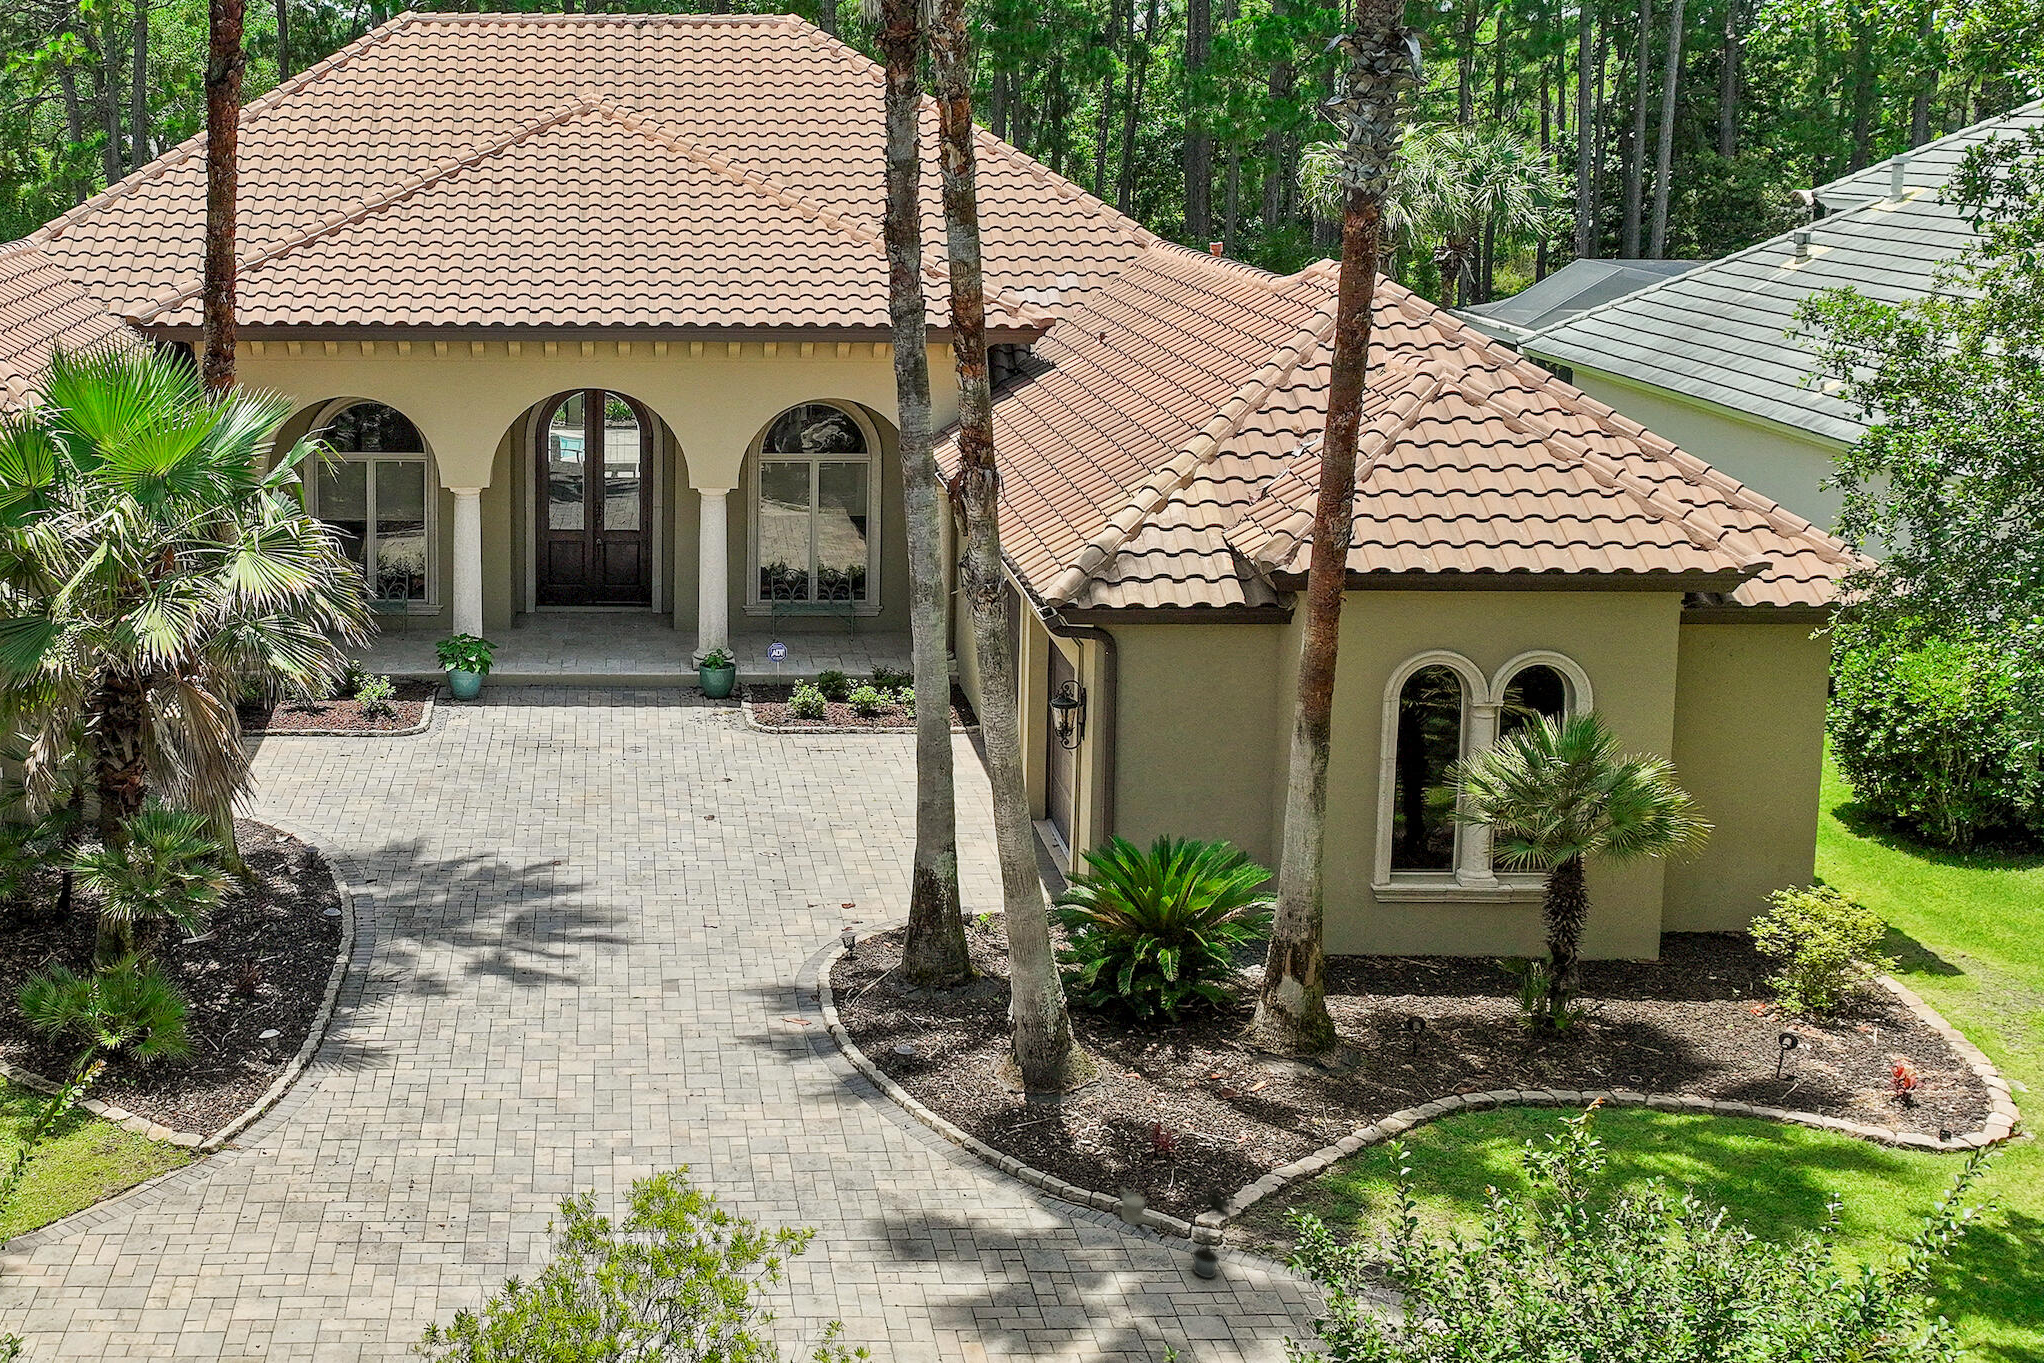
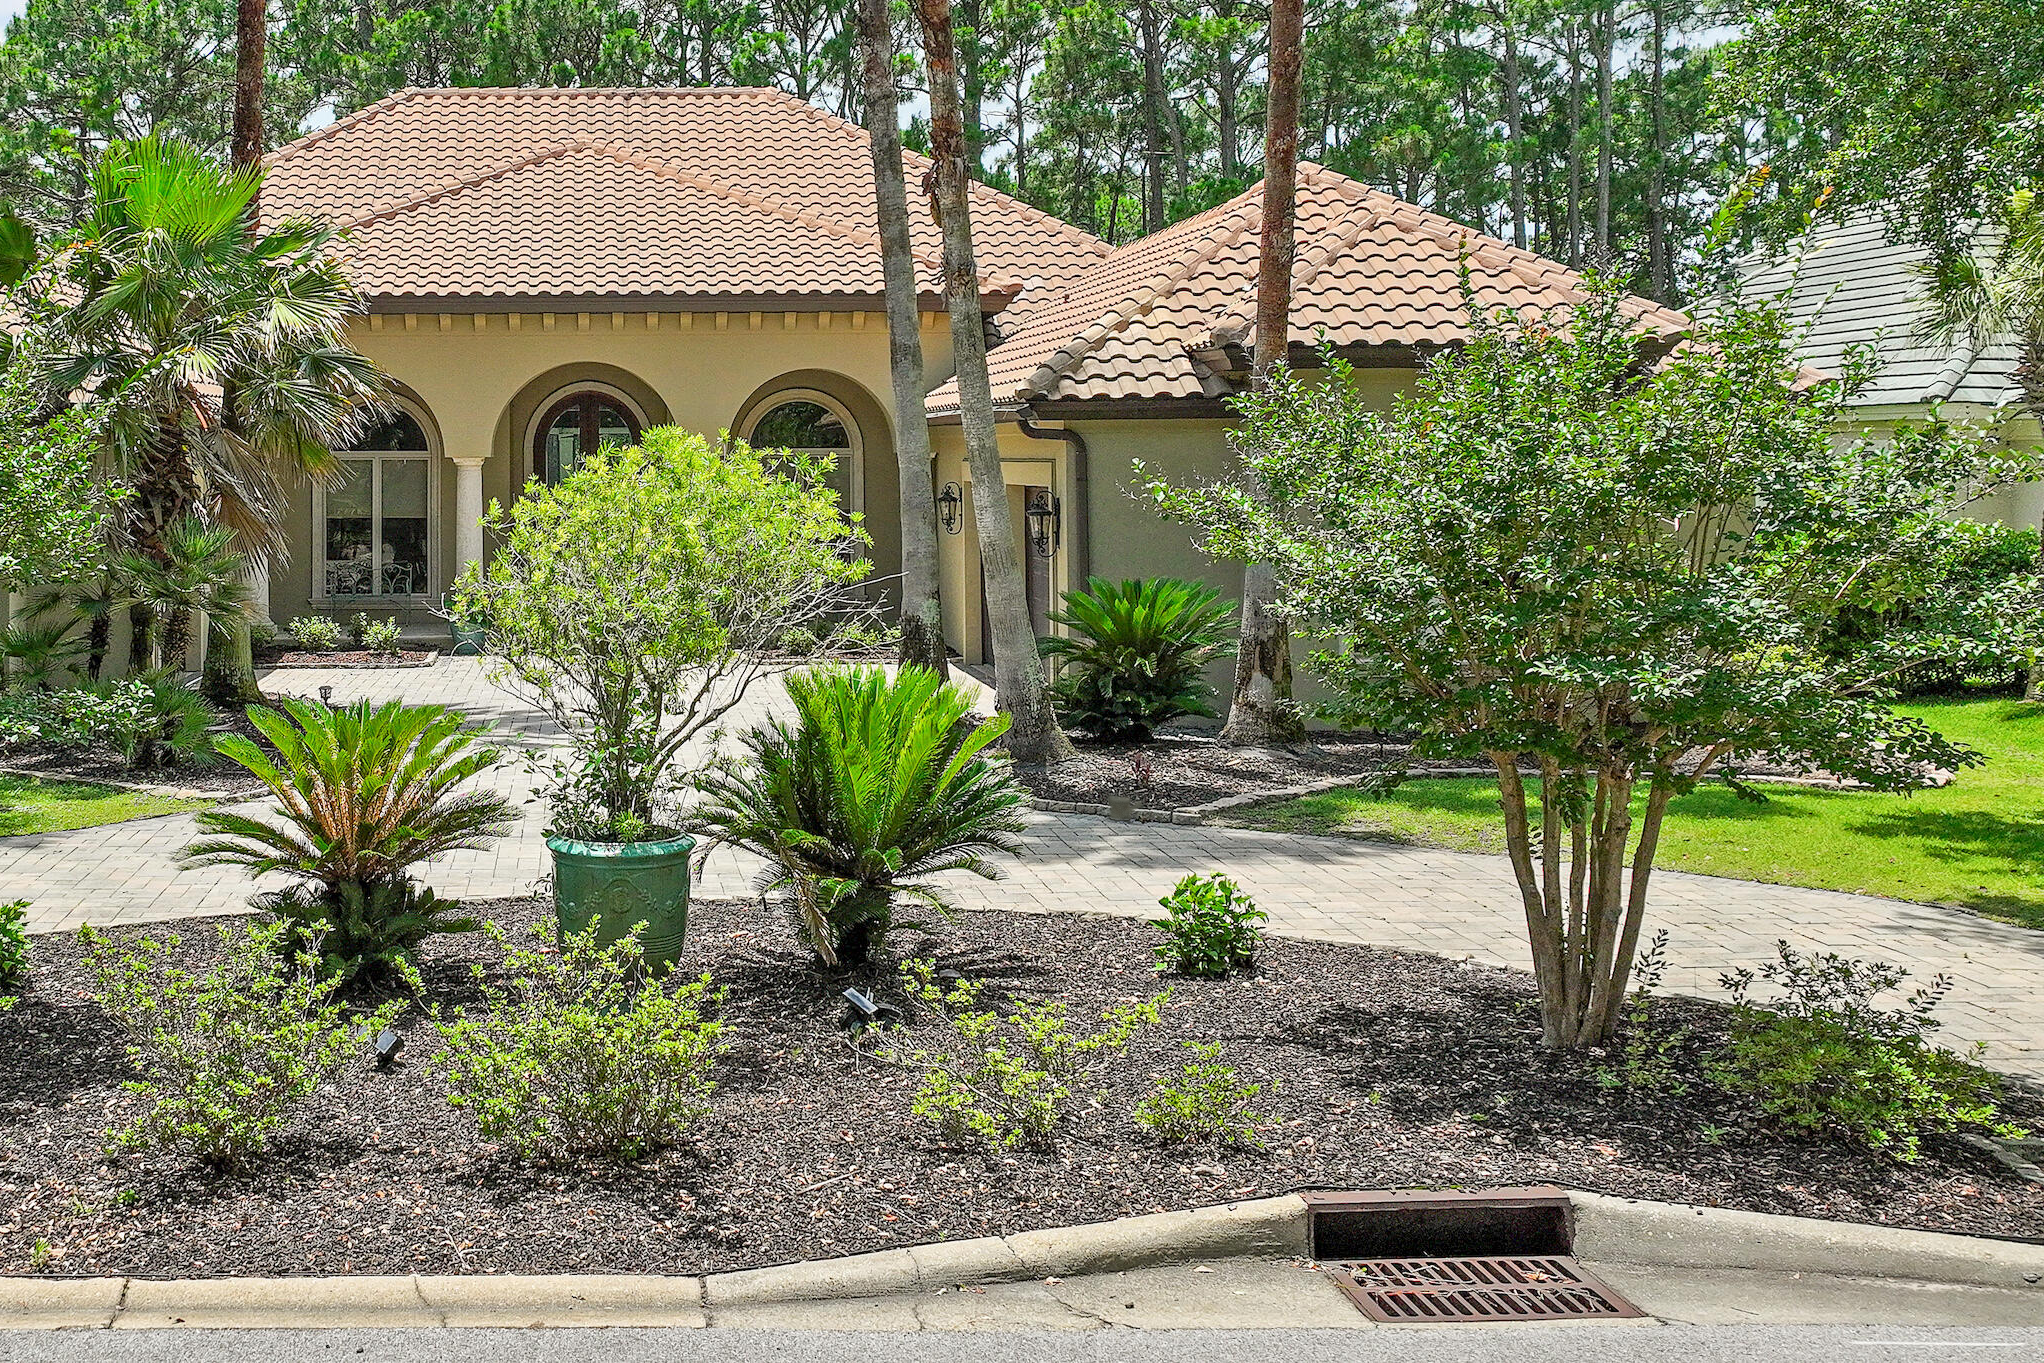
potted plant: present [1191,1173,1241,1278] -> none [1167,734,1215,835]

